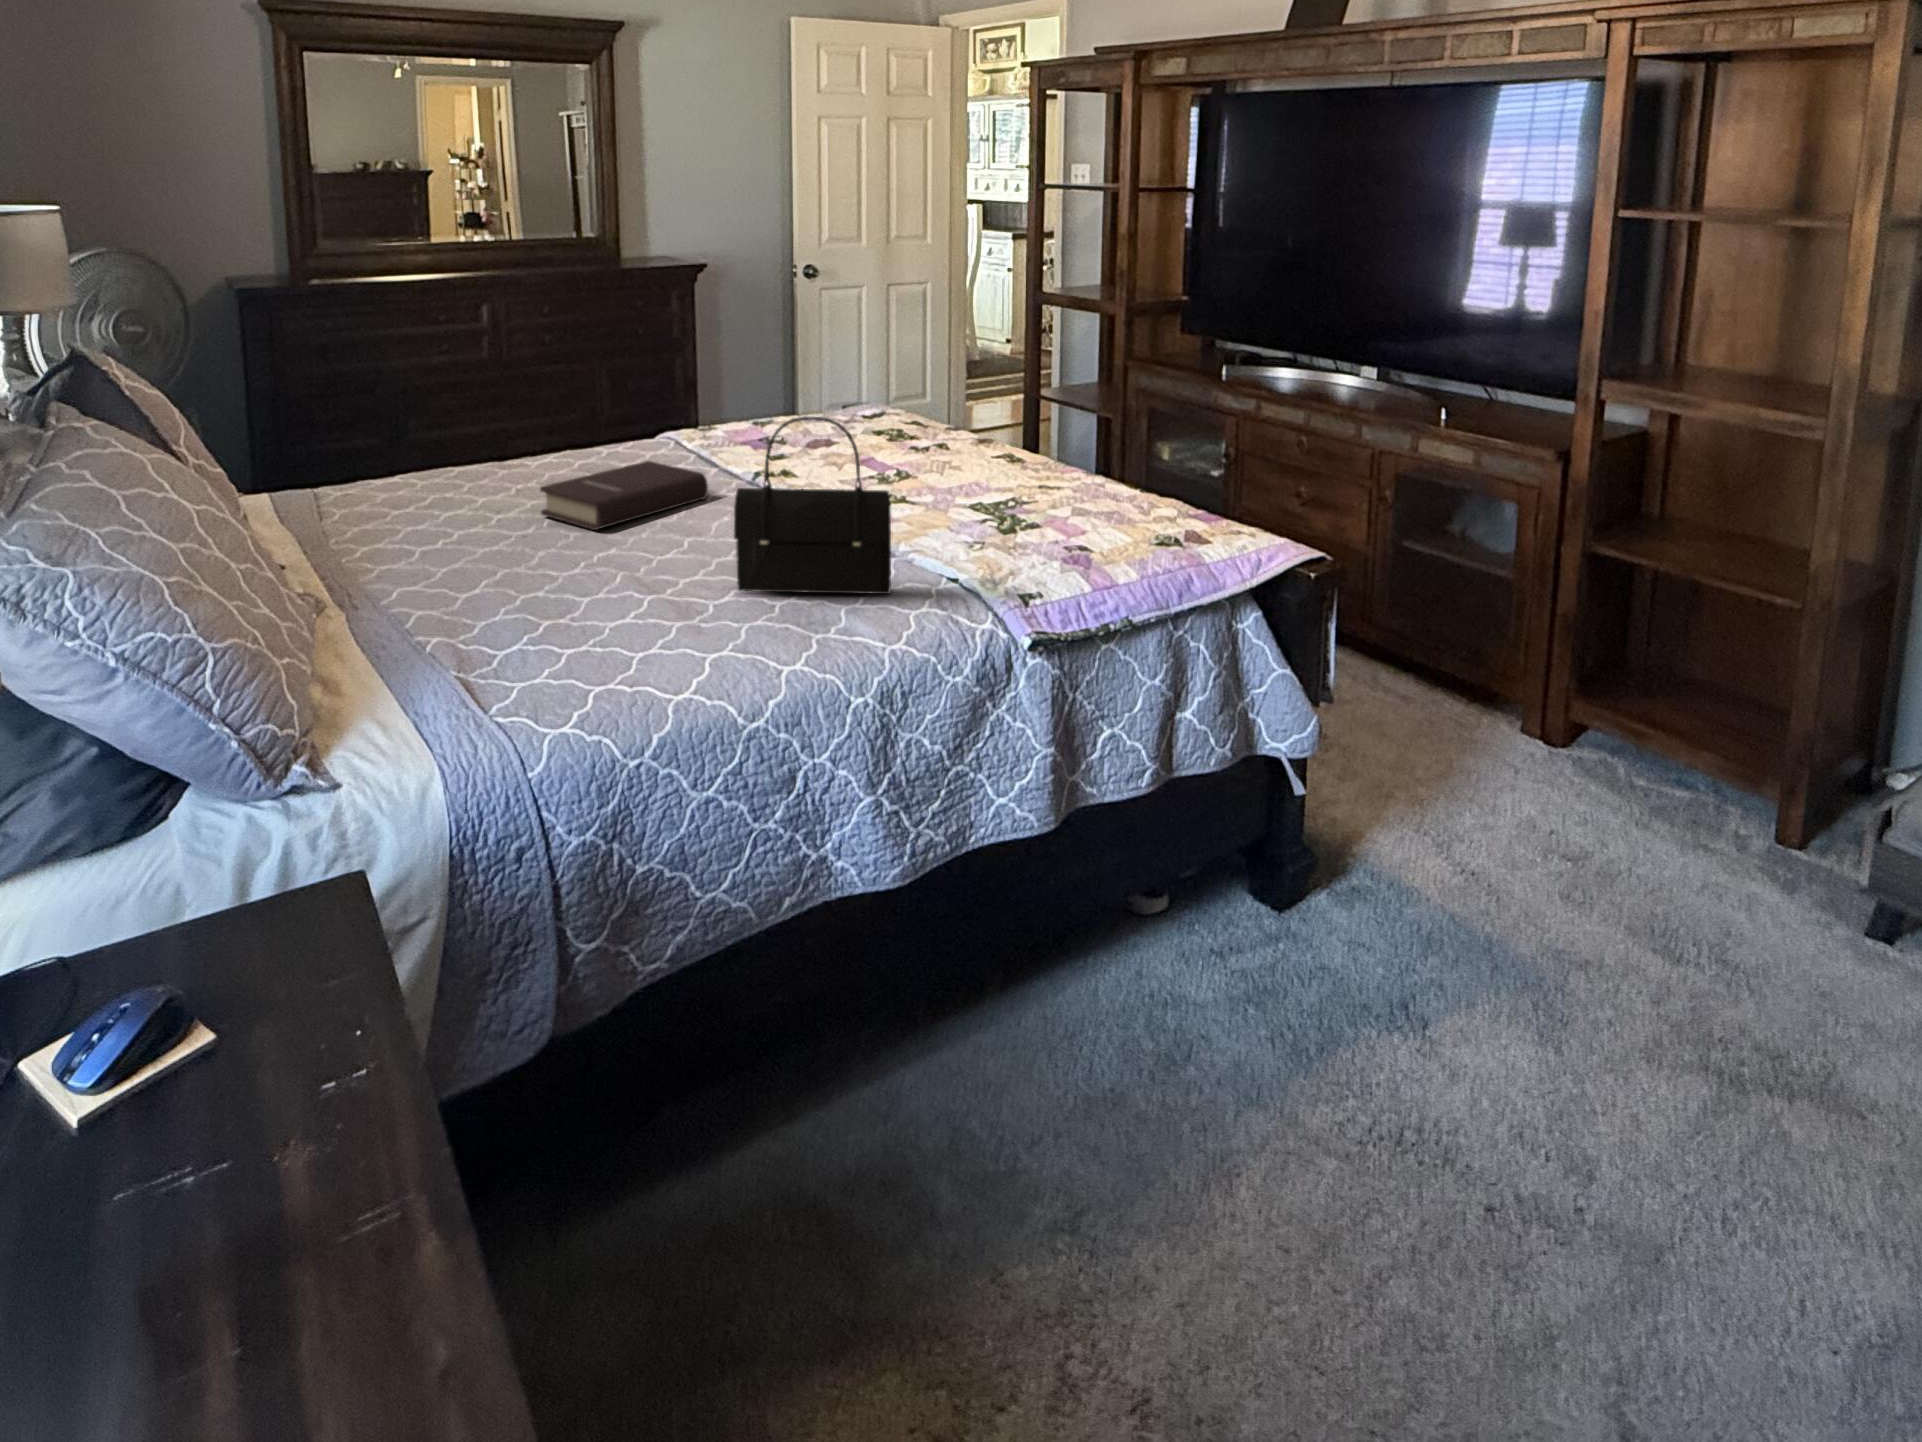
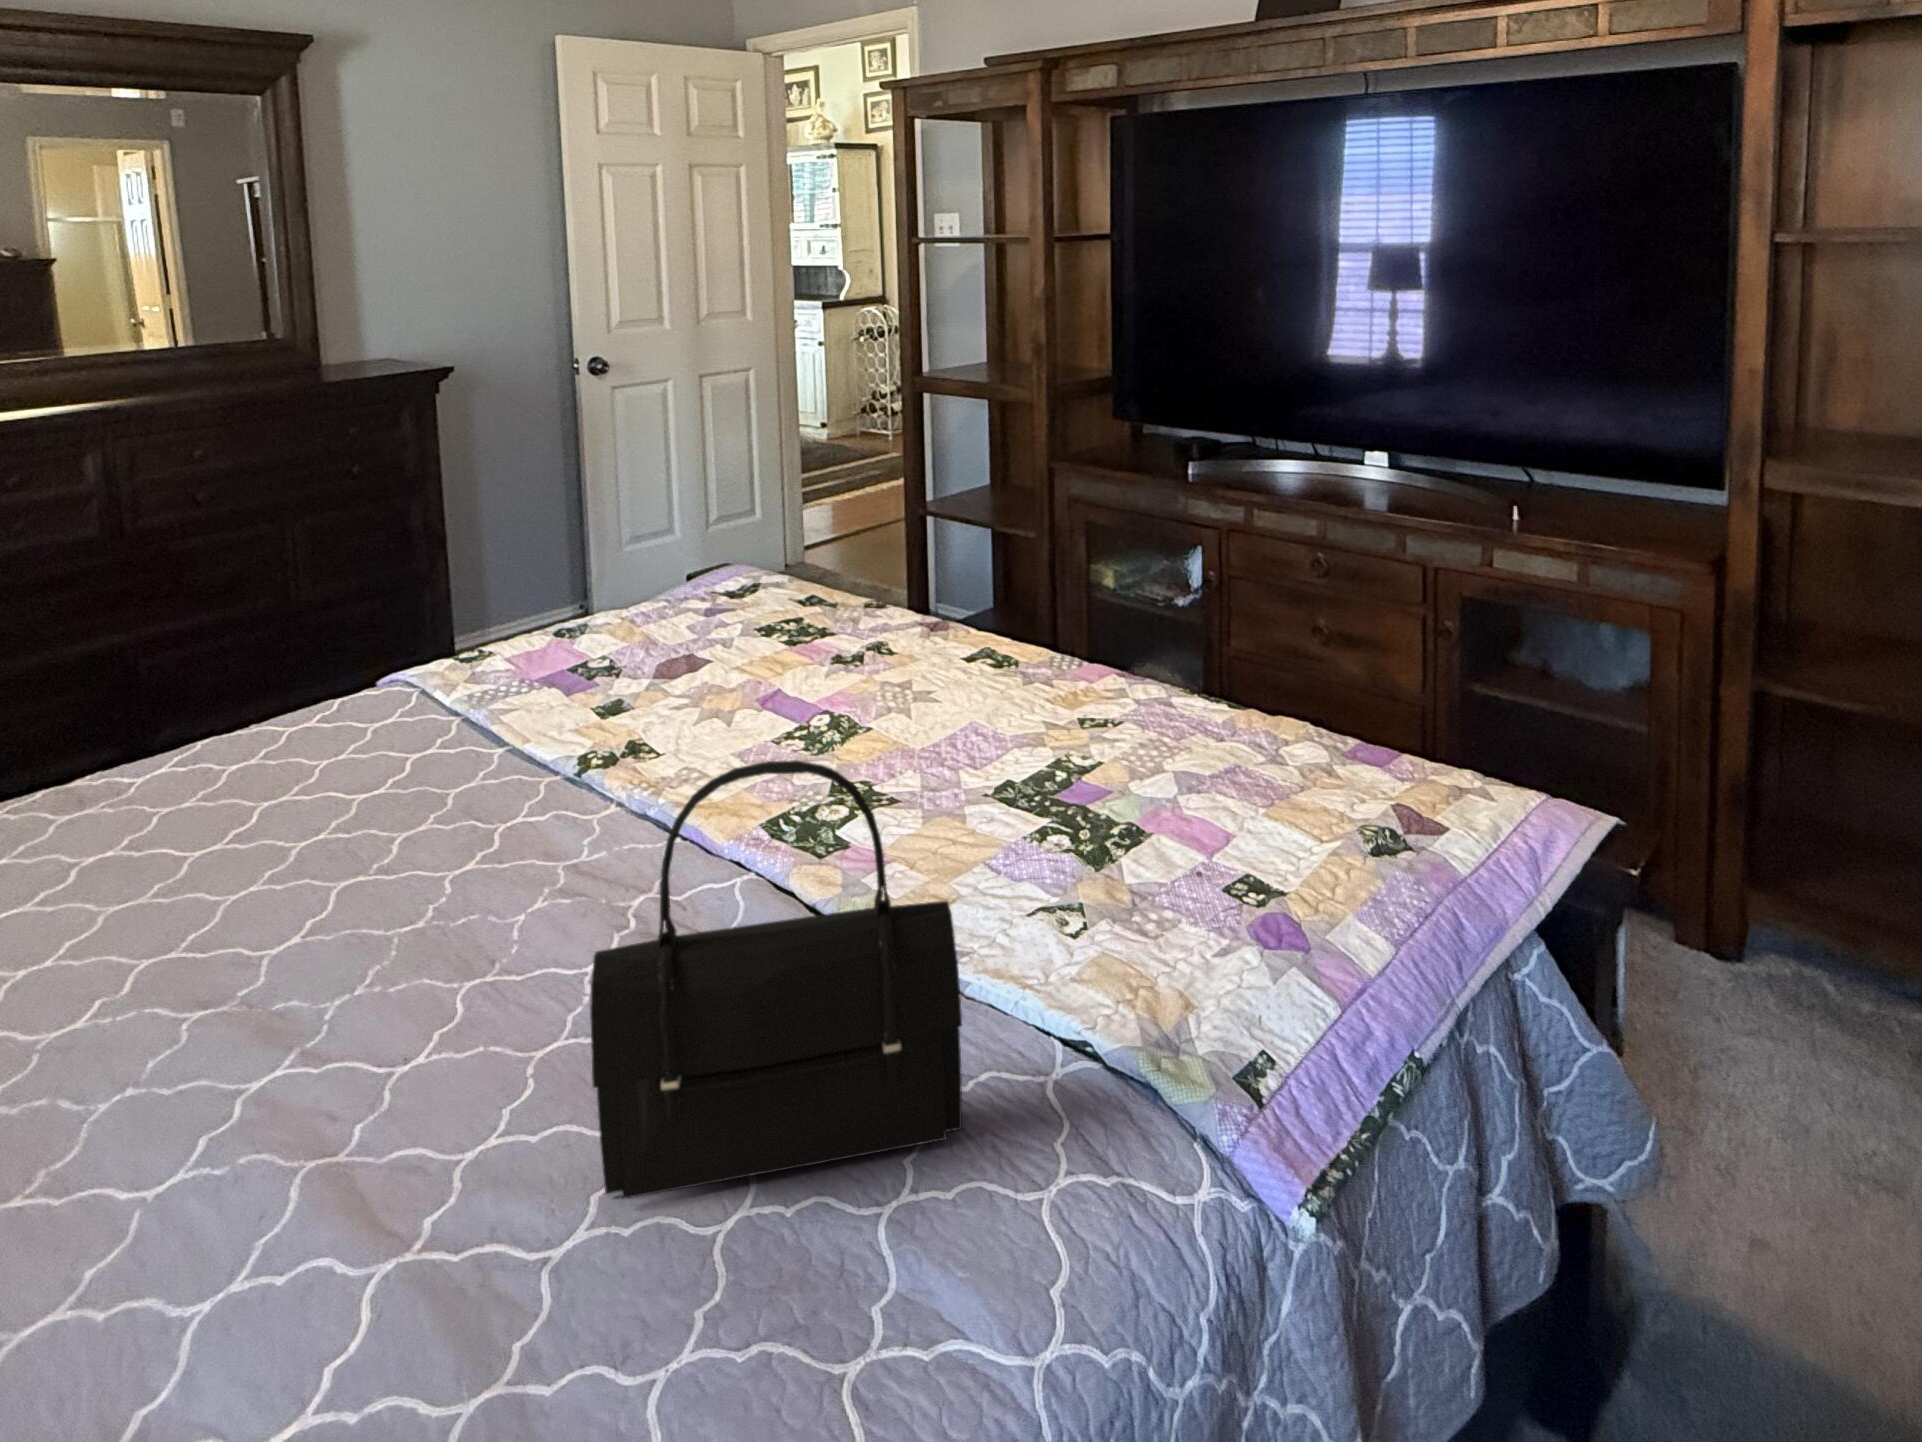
book: present [540,461,708,530] -> none [125,762,494,979]

